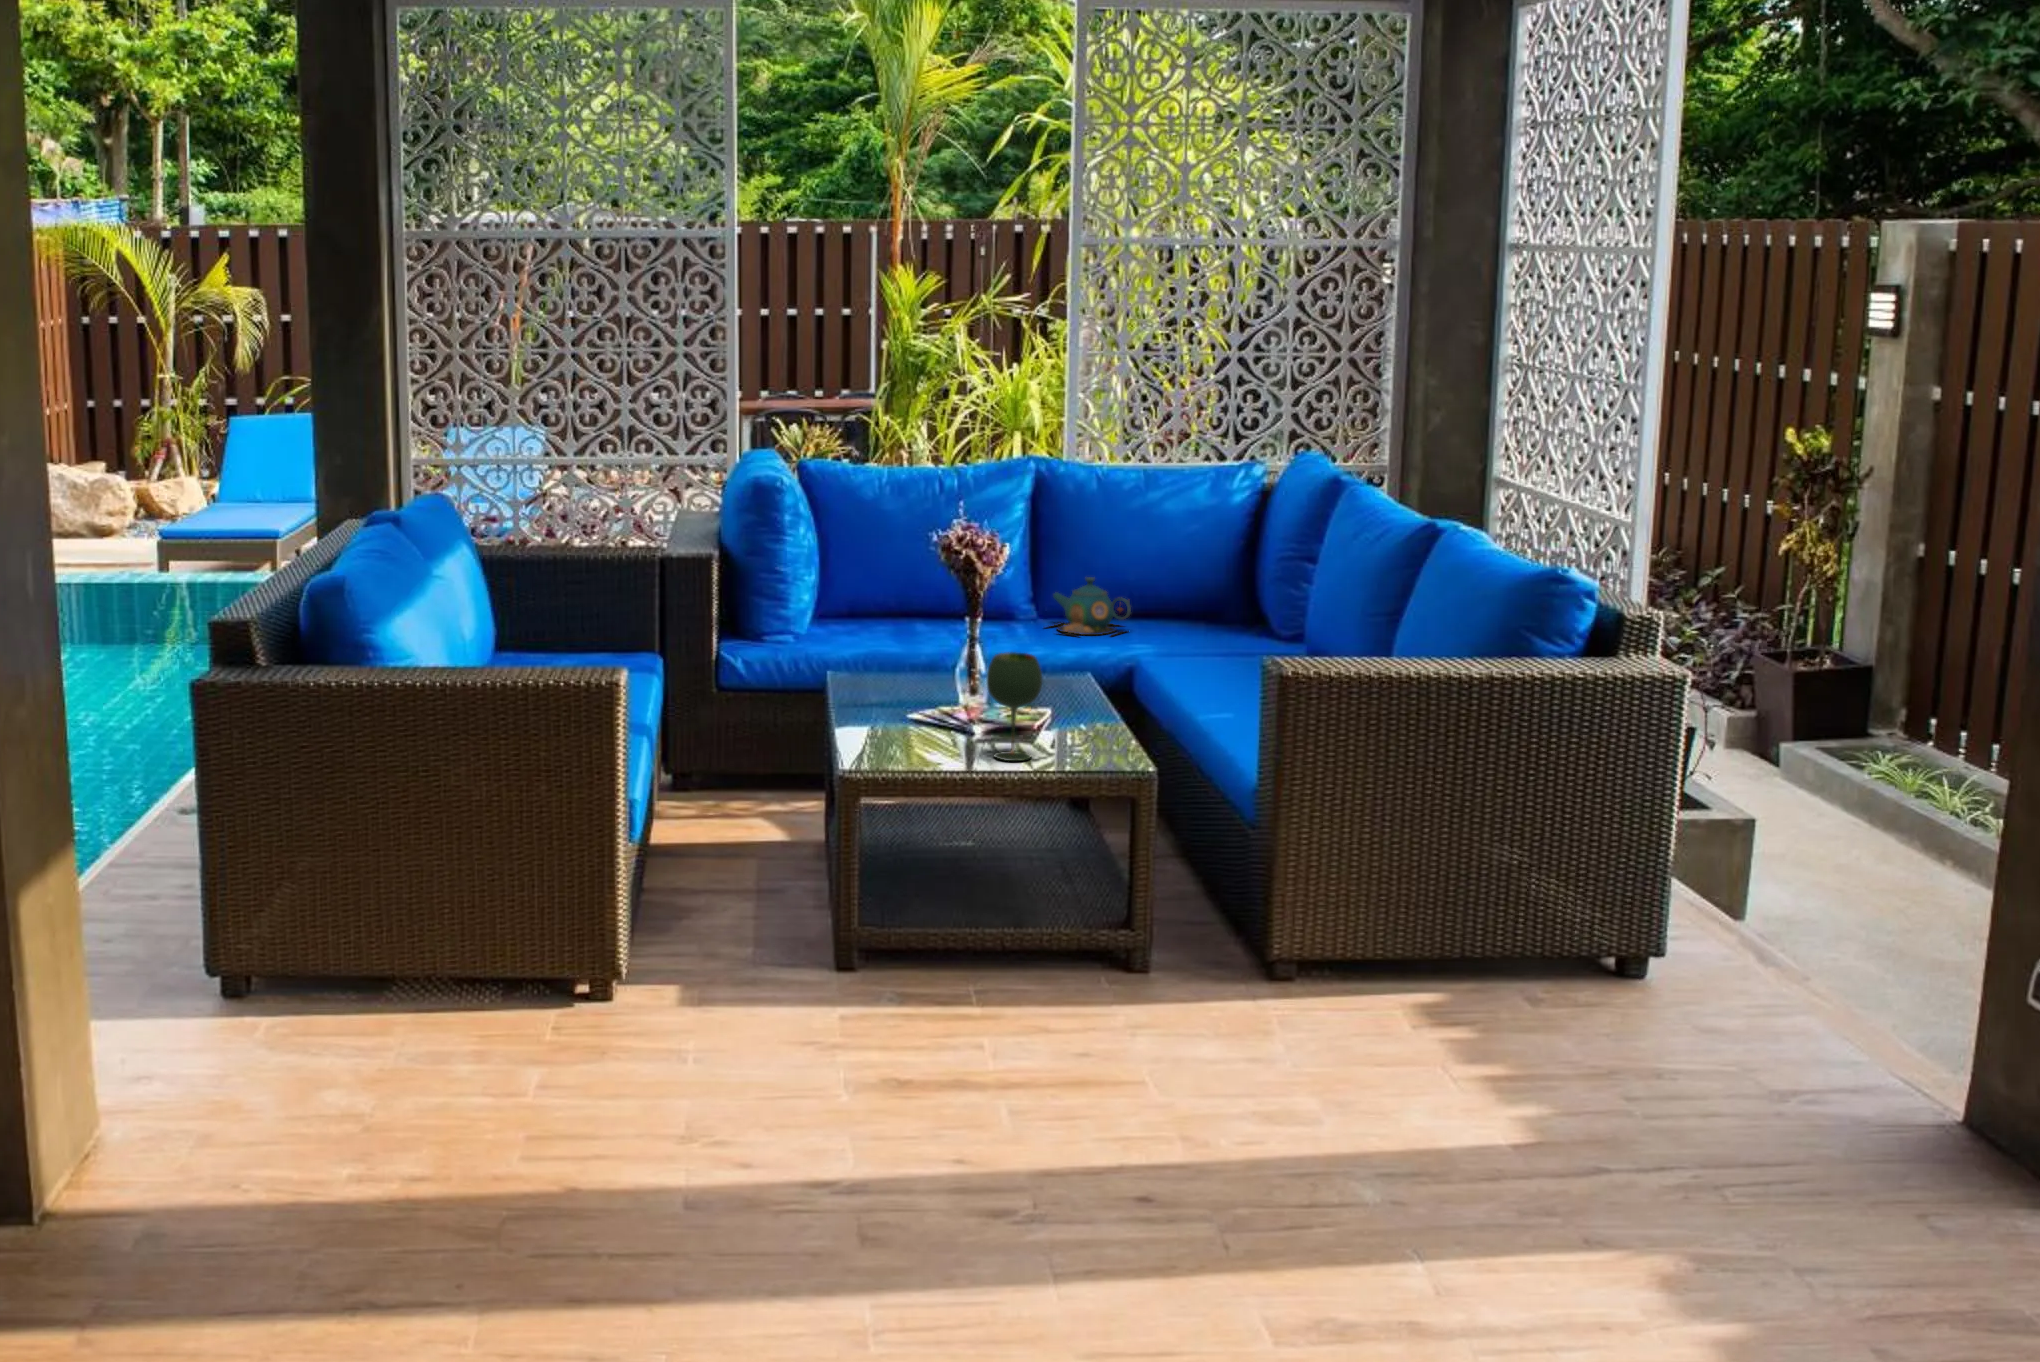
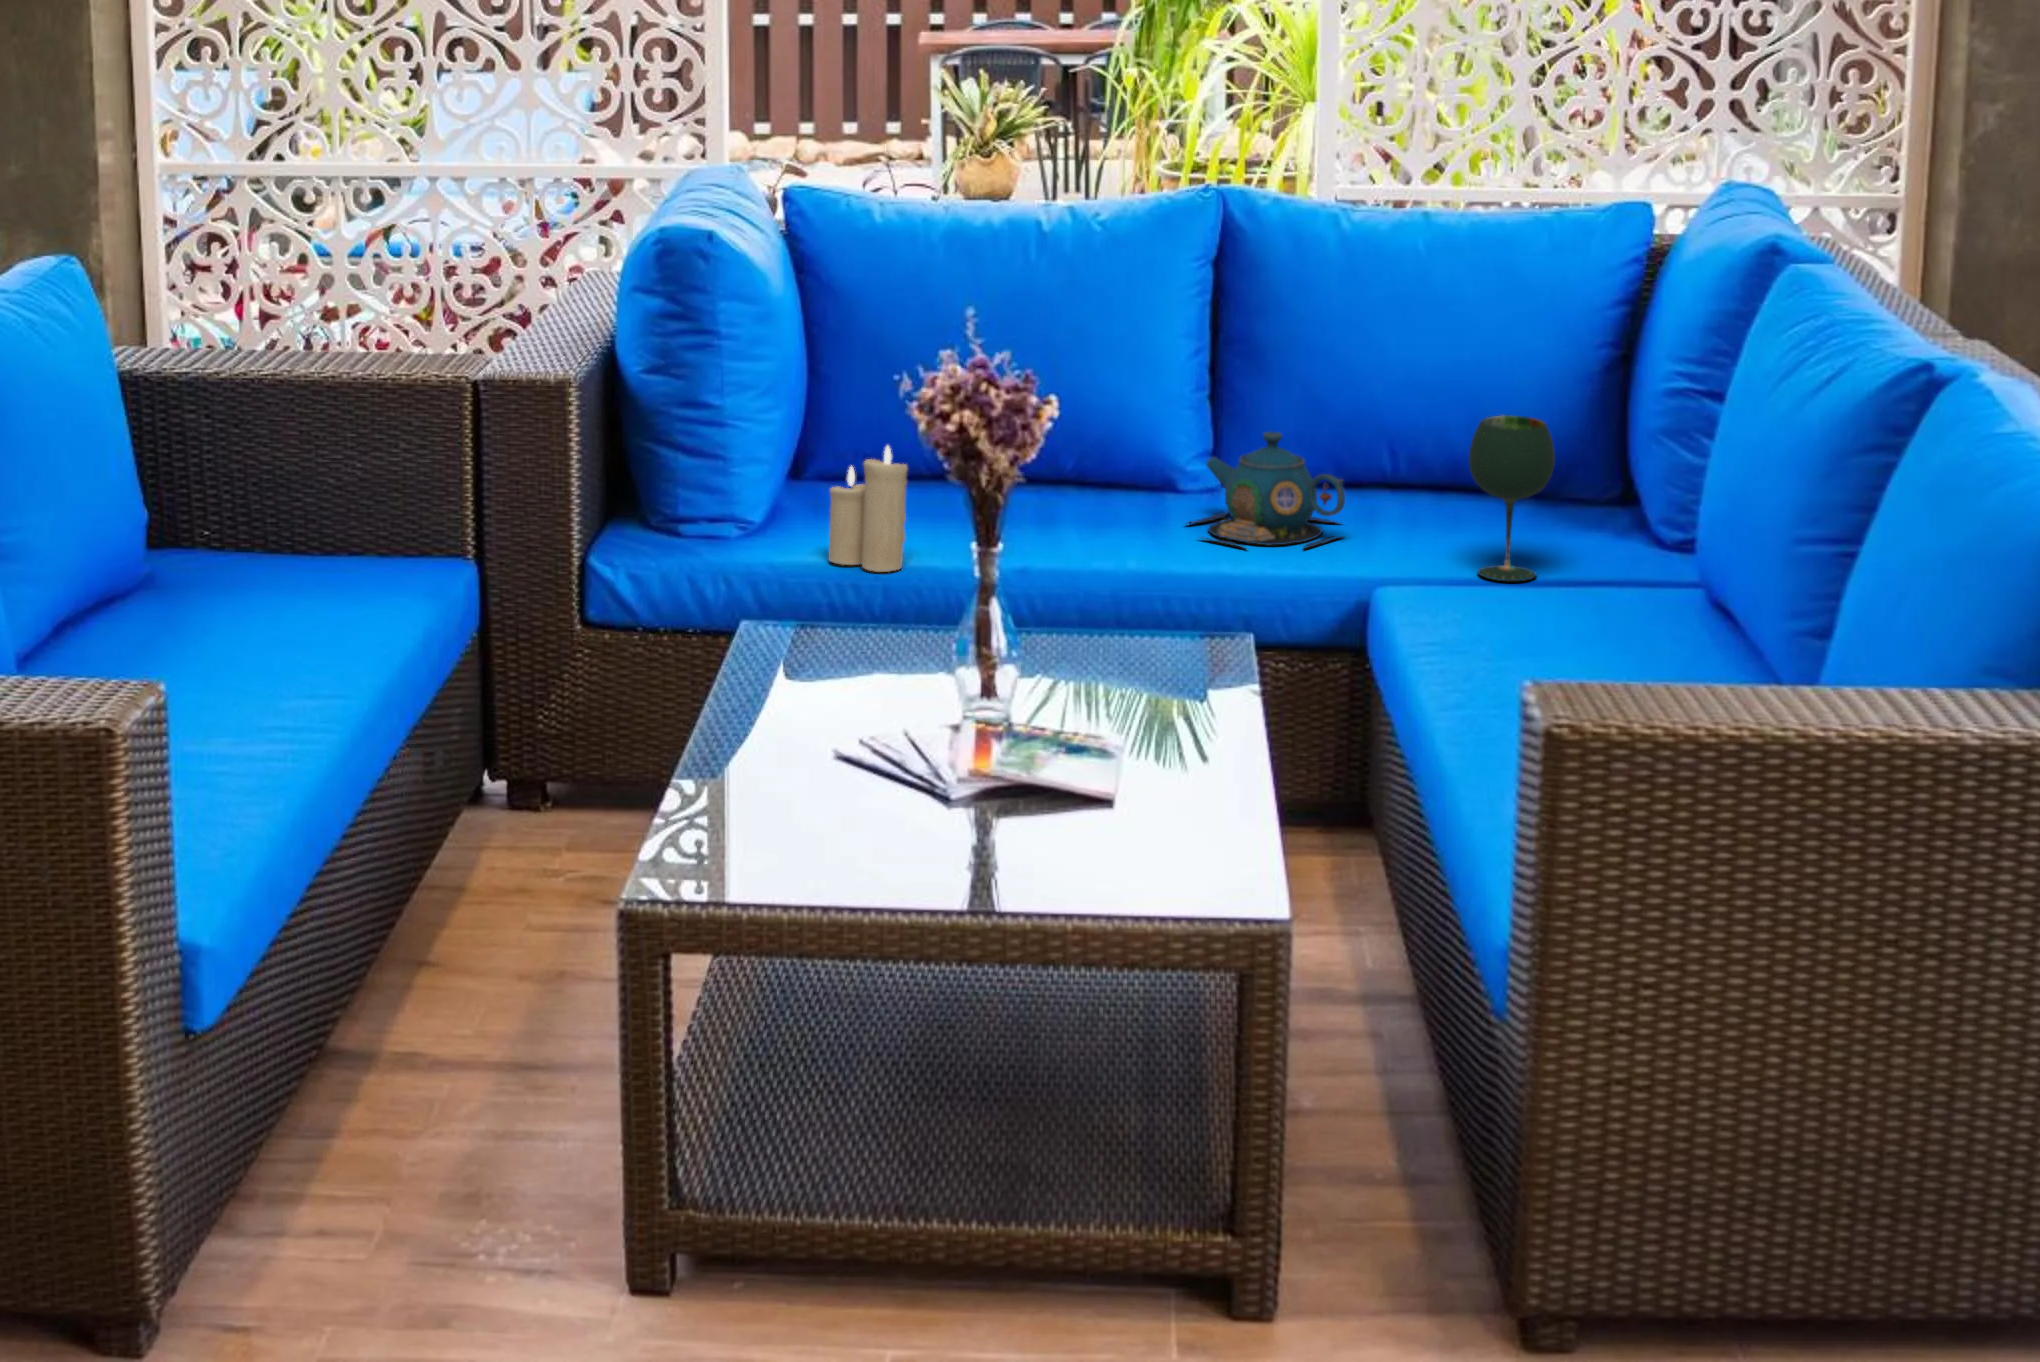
candle: none [866,582,909,649] -> present [829,446,908,572]
wine glass: present [986,652,1042,761] -> present [1469,415,1555,581]

